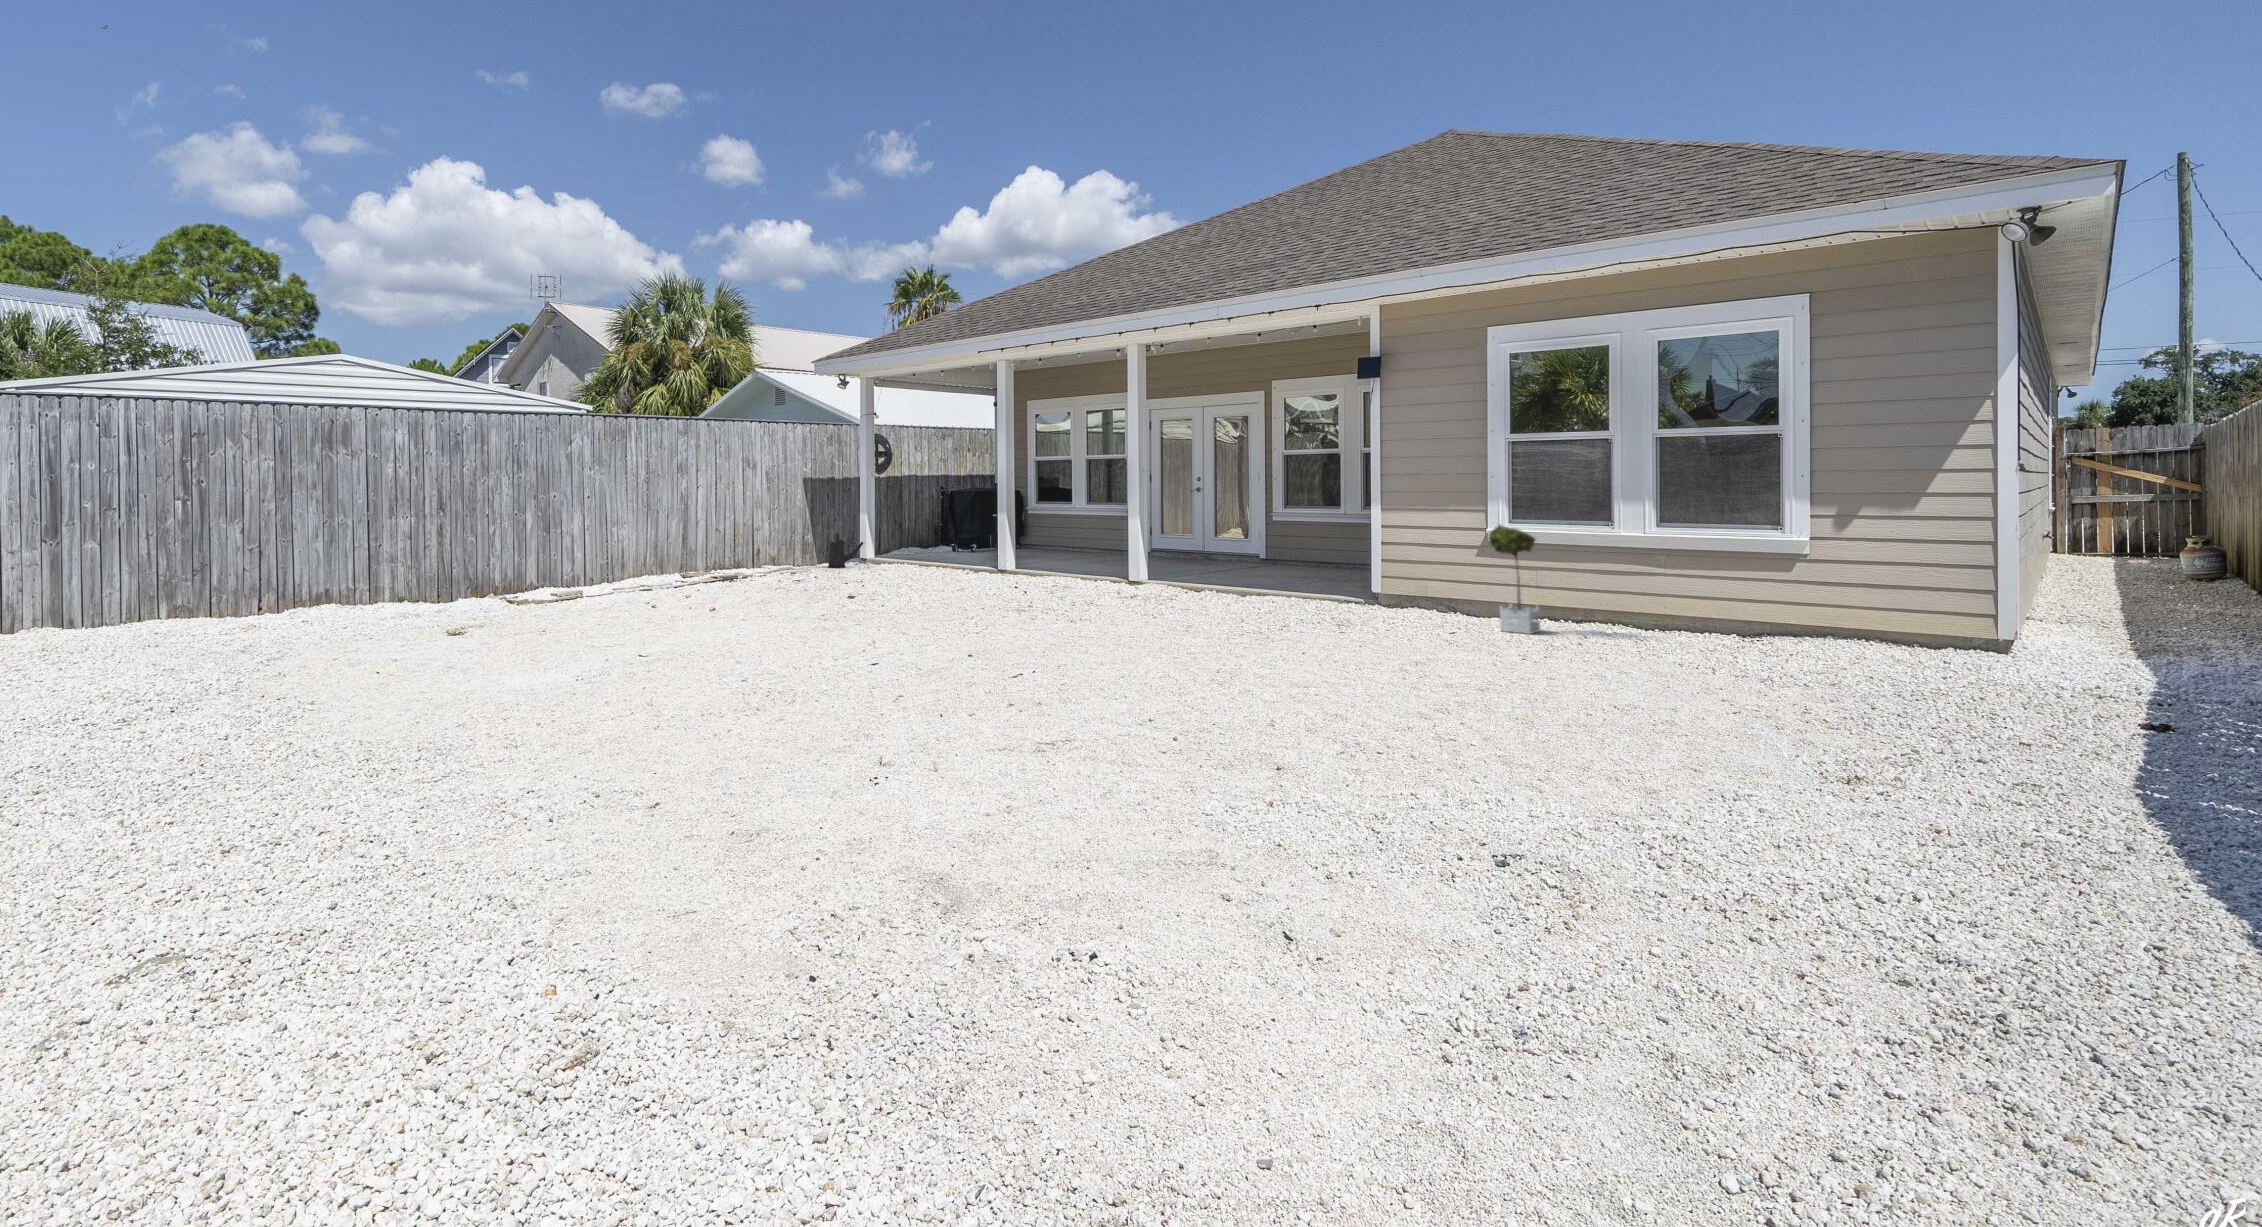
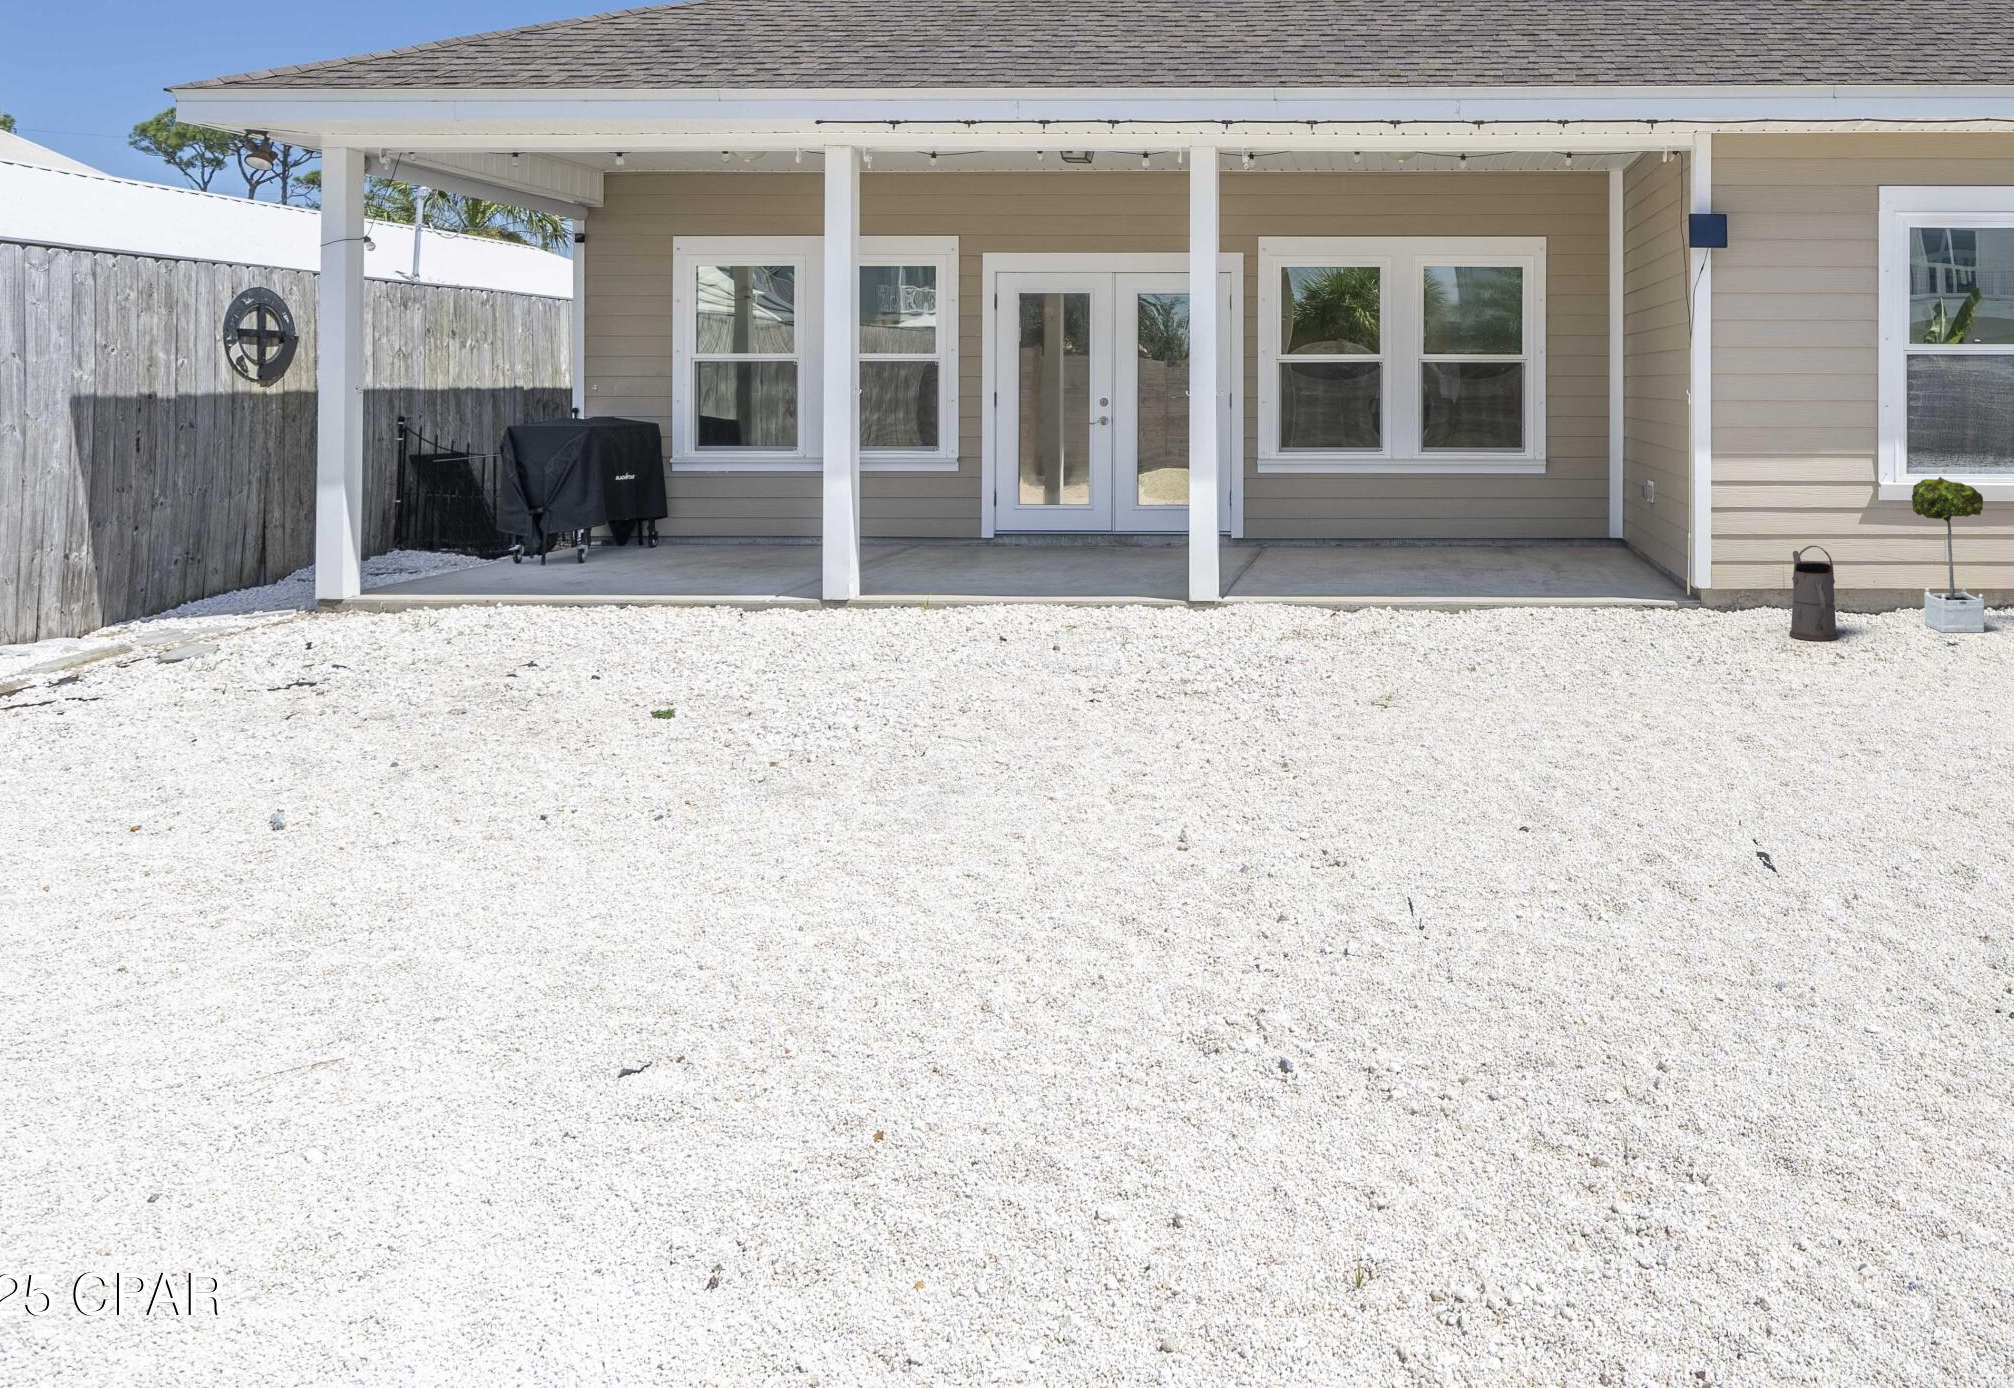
watering can: present [823,533,863,568] -> present [1789,546,1838,641]

